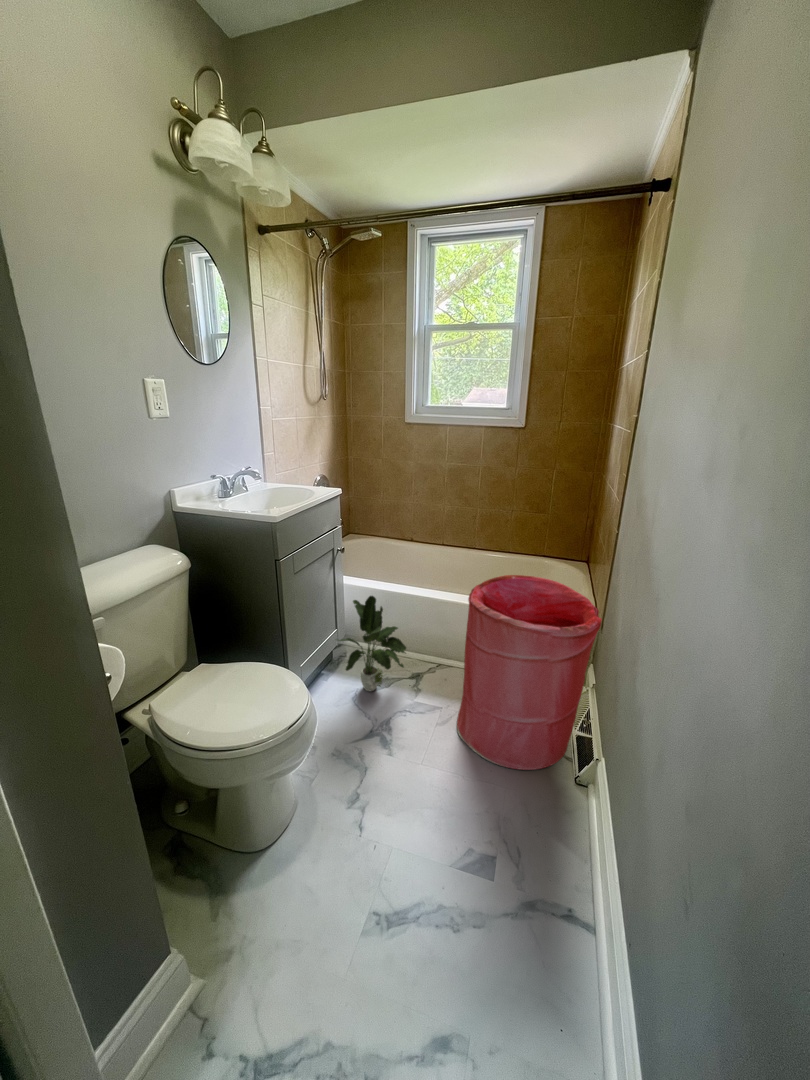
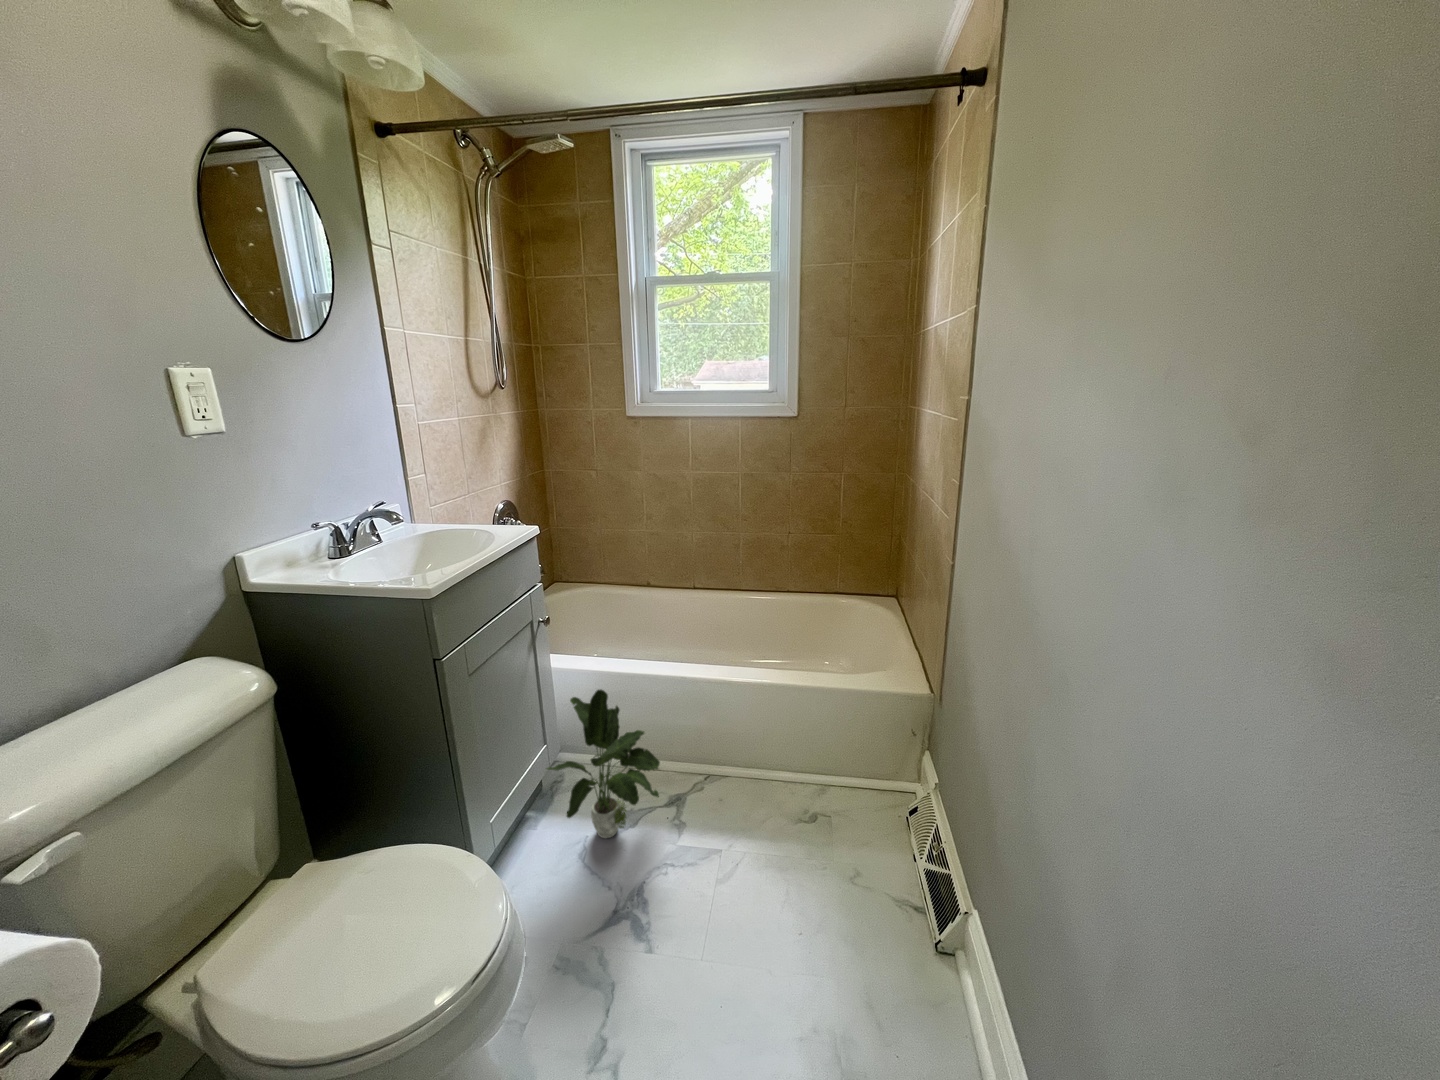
laundry hamper: present [457,575,602,770] -> none [747,636,950,941]

